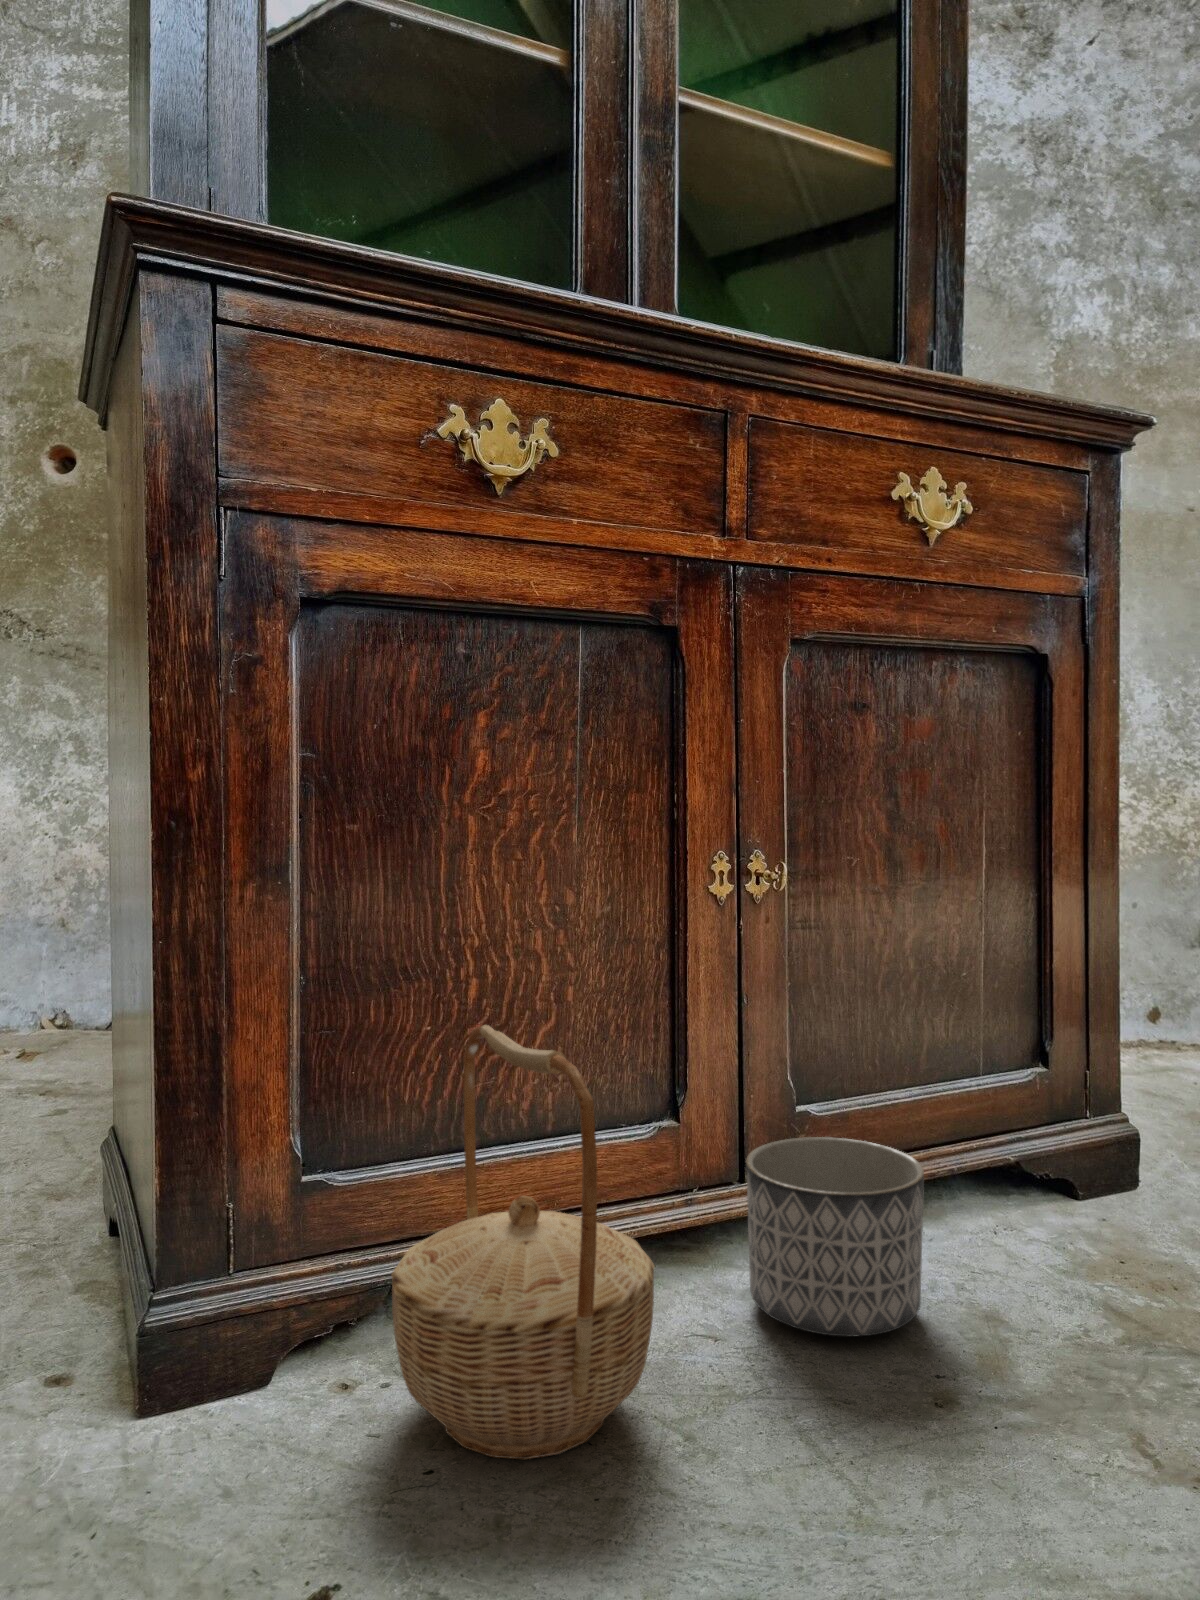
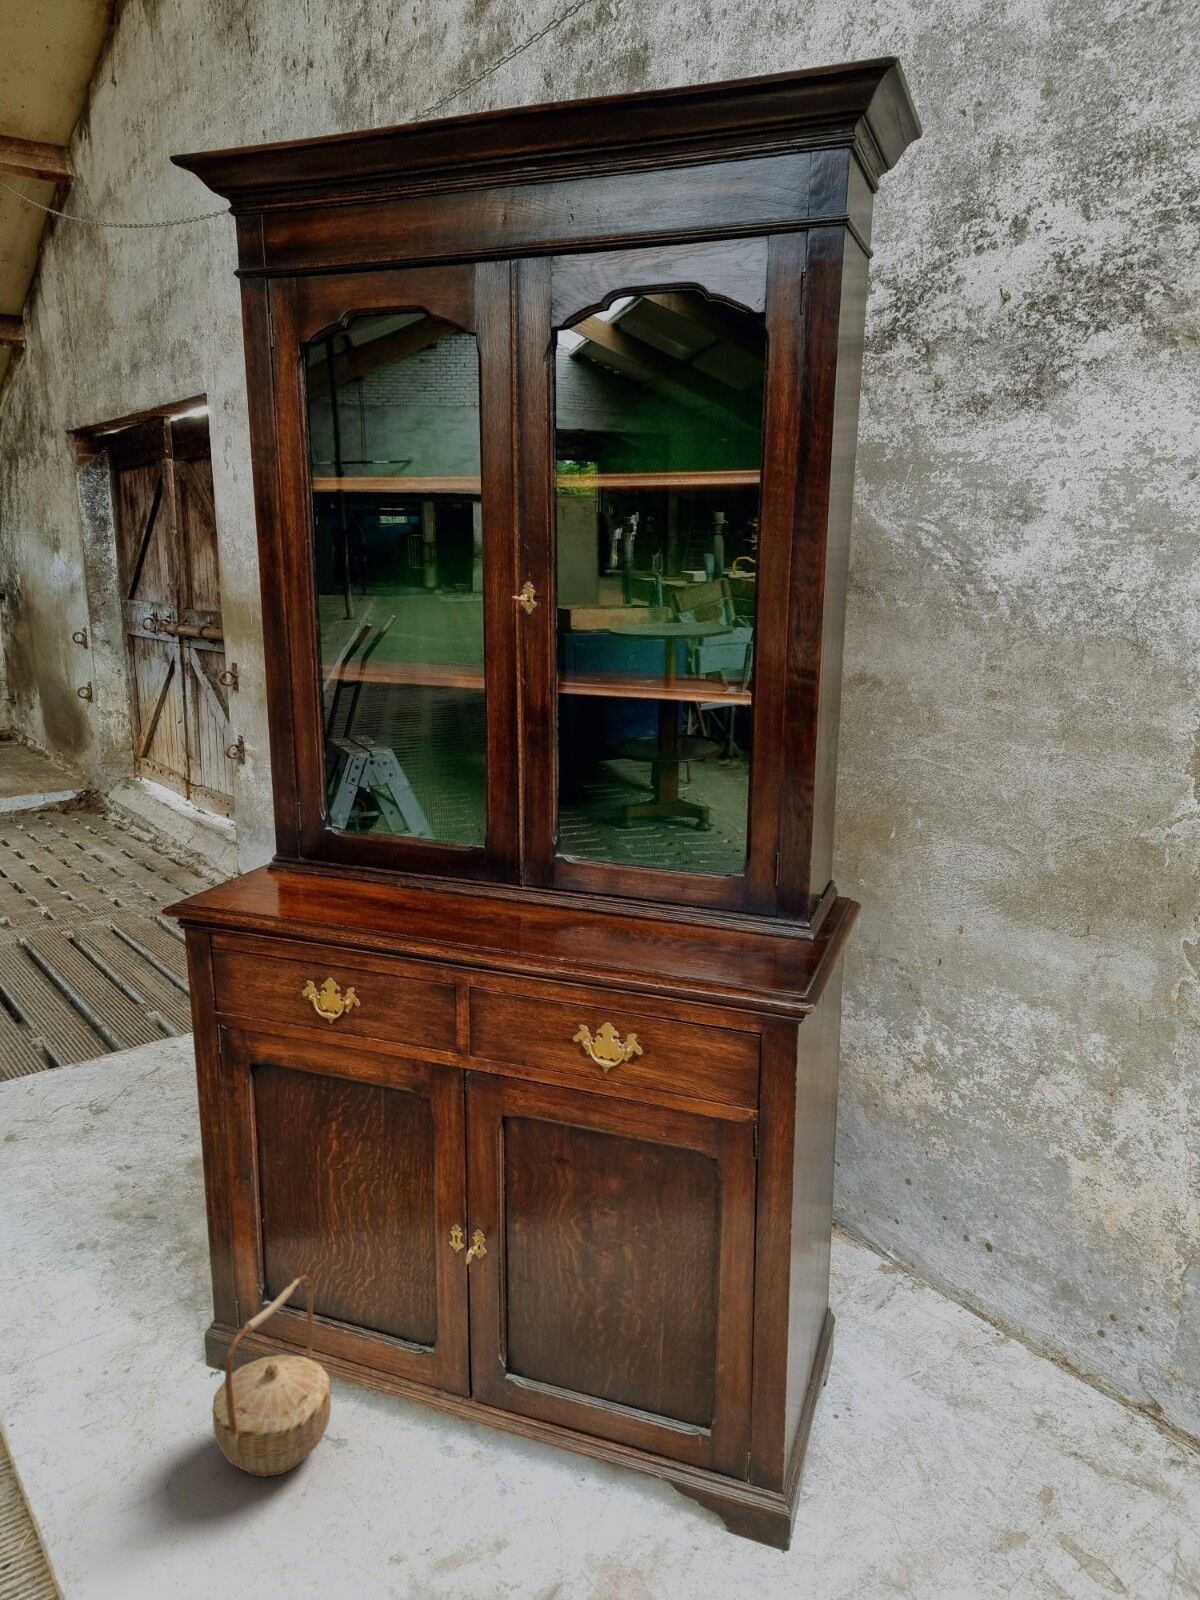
planter: present [746,1137,924,1336] -> none [397,1385,492,1517]

